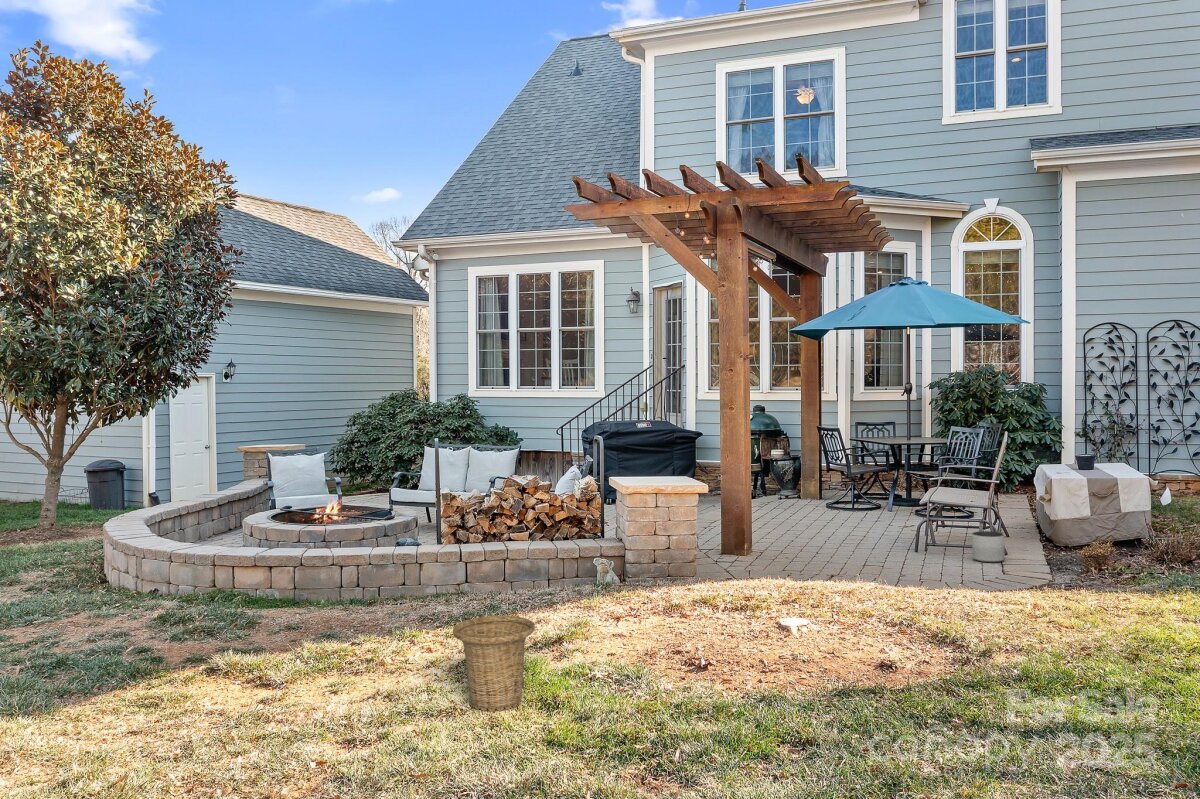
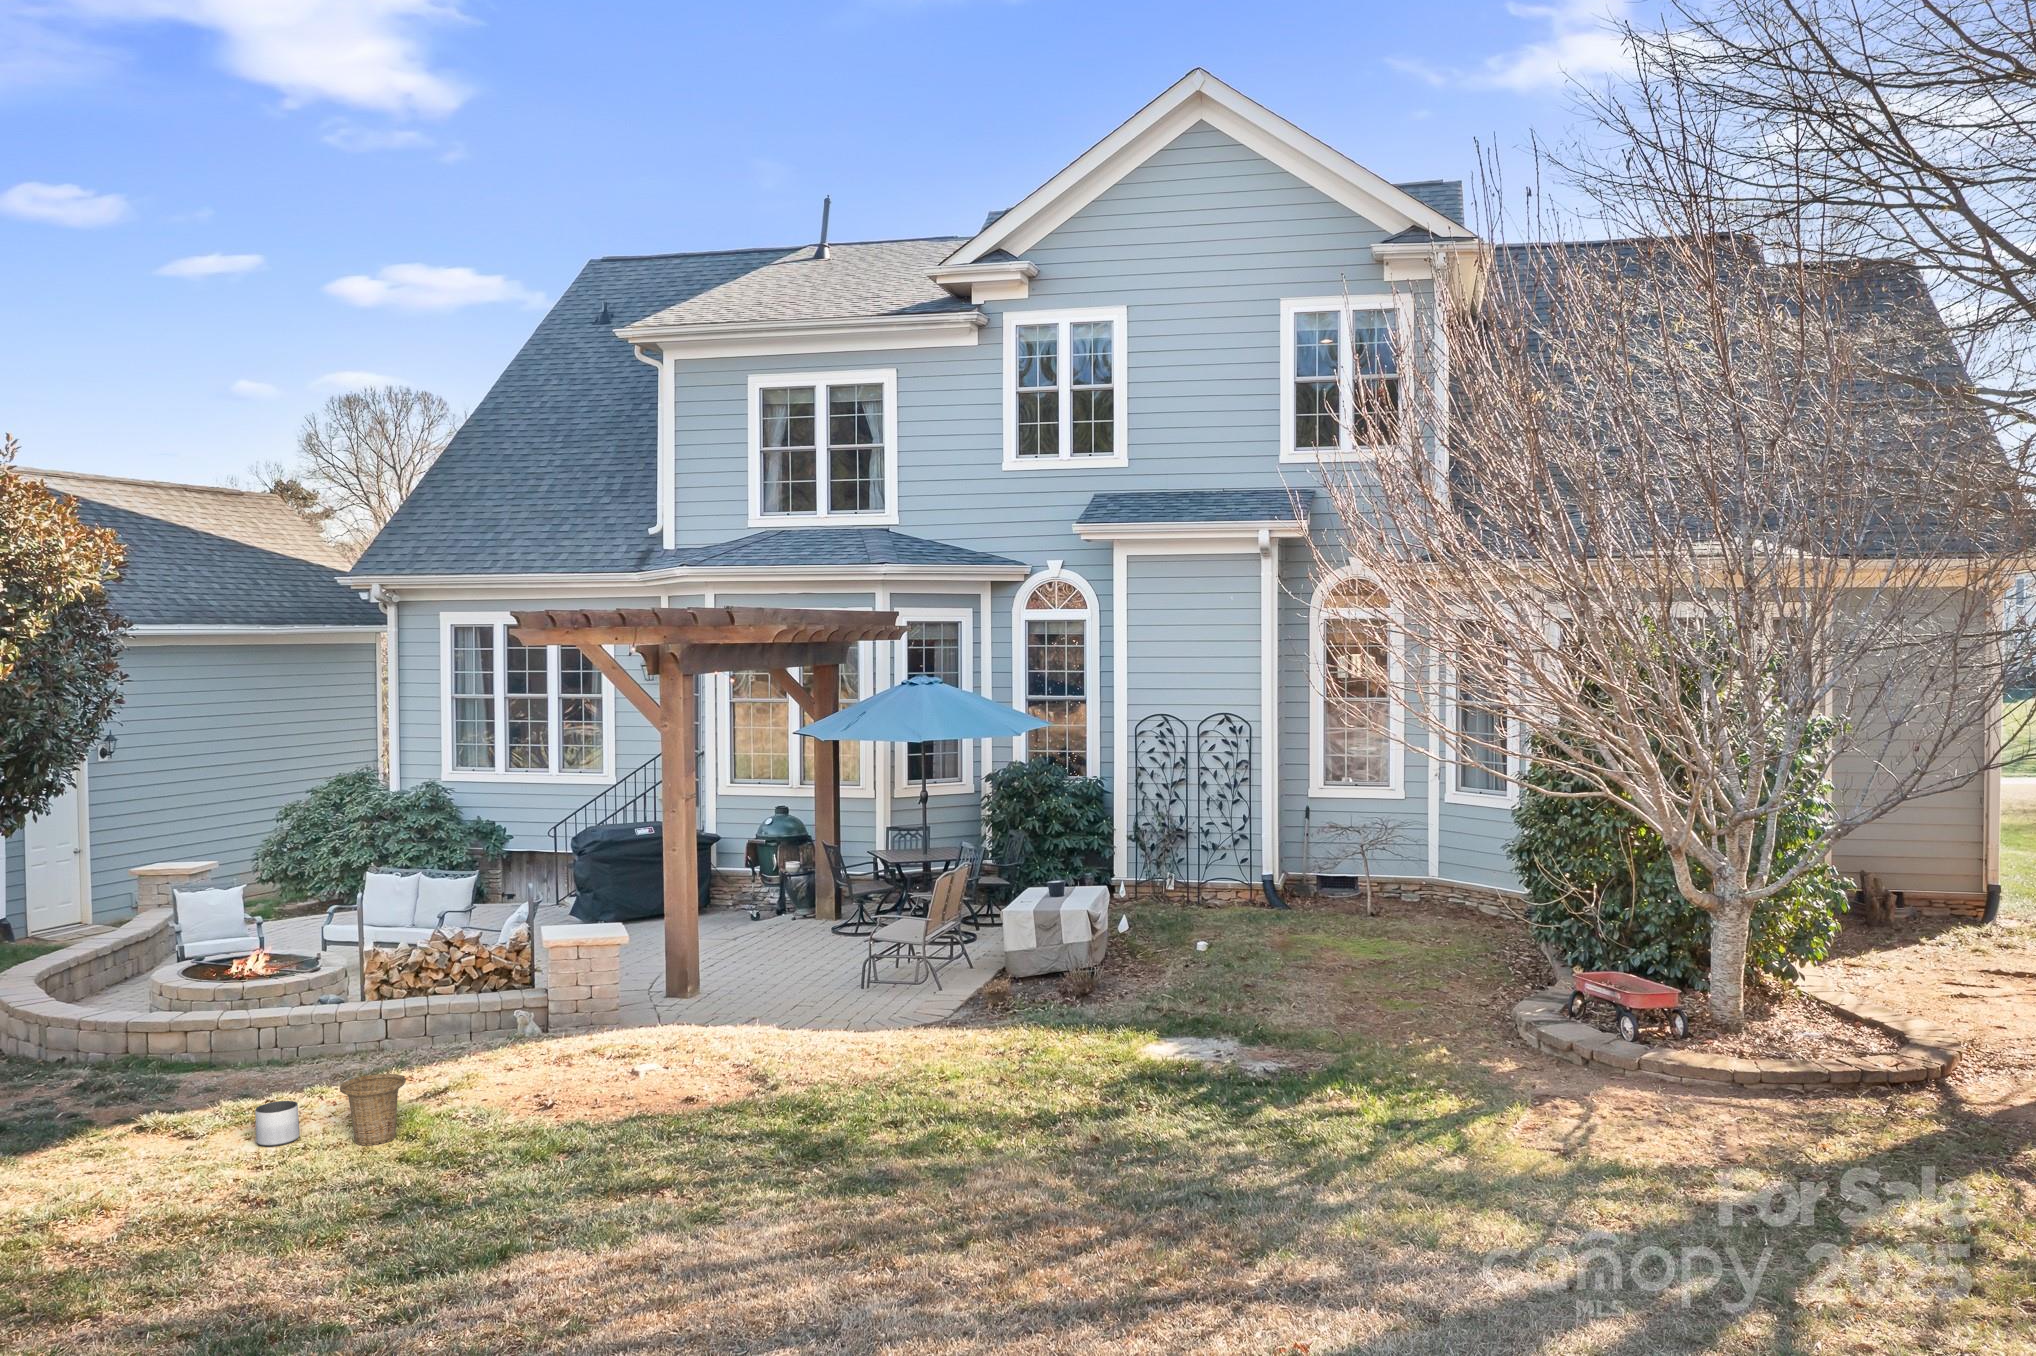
planter: present [972,531,1005,563] -> present [255,1101,299,1146]

